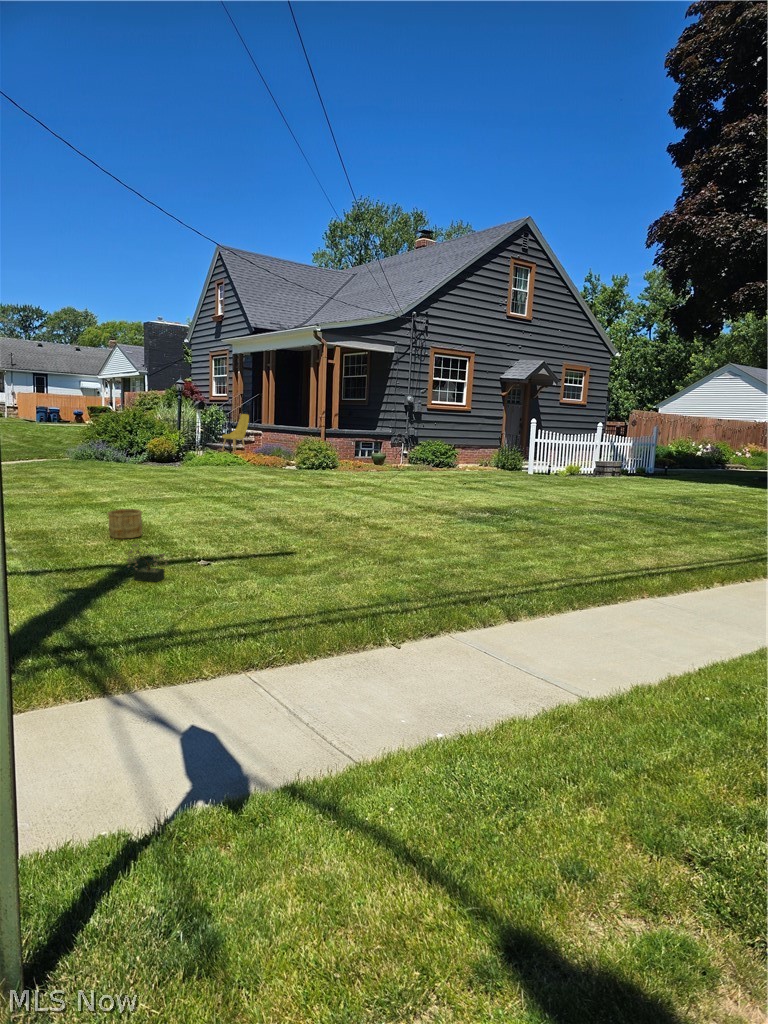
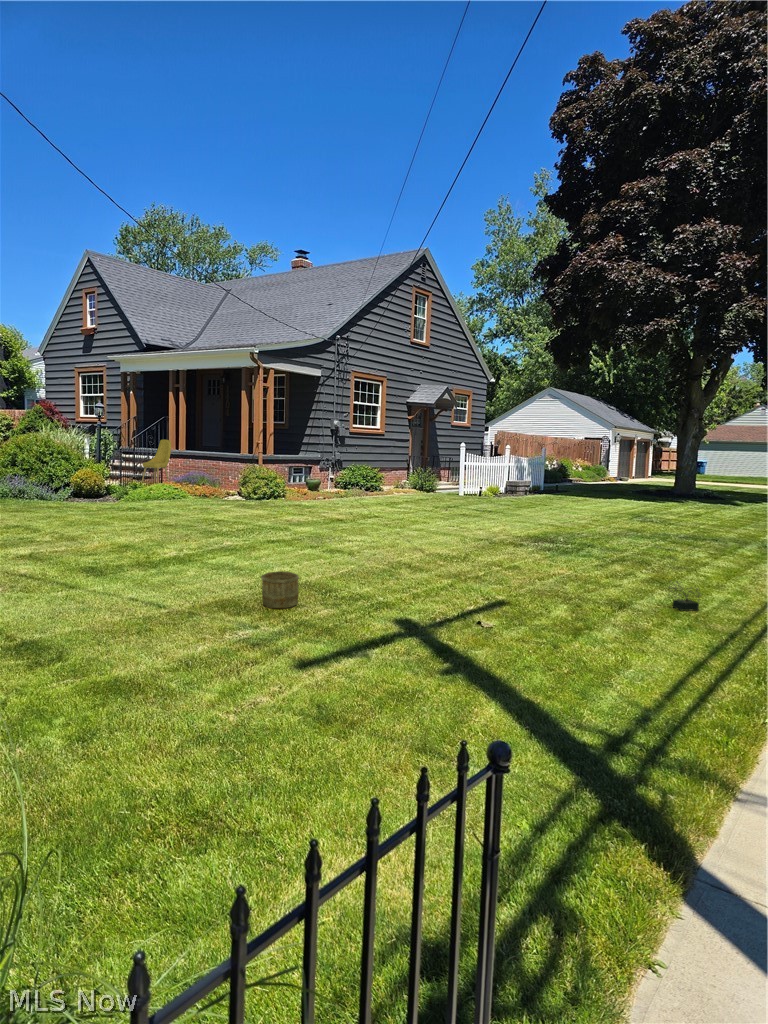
decorative plant: present [127,544,168,582] -> present [669,581,701,611]

